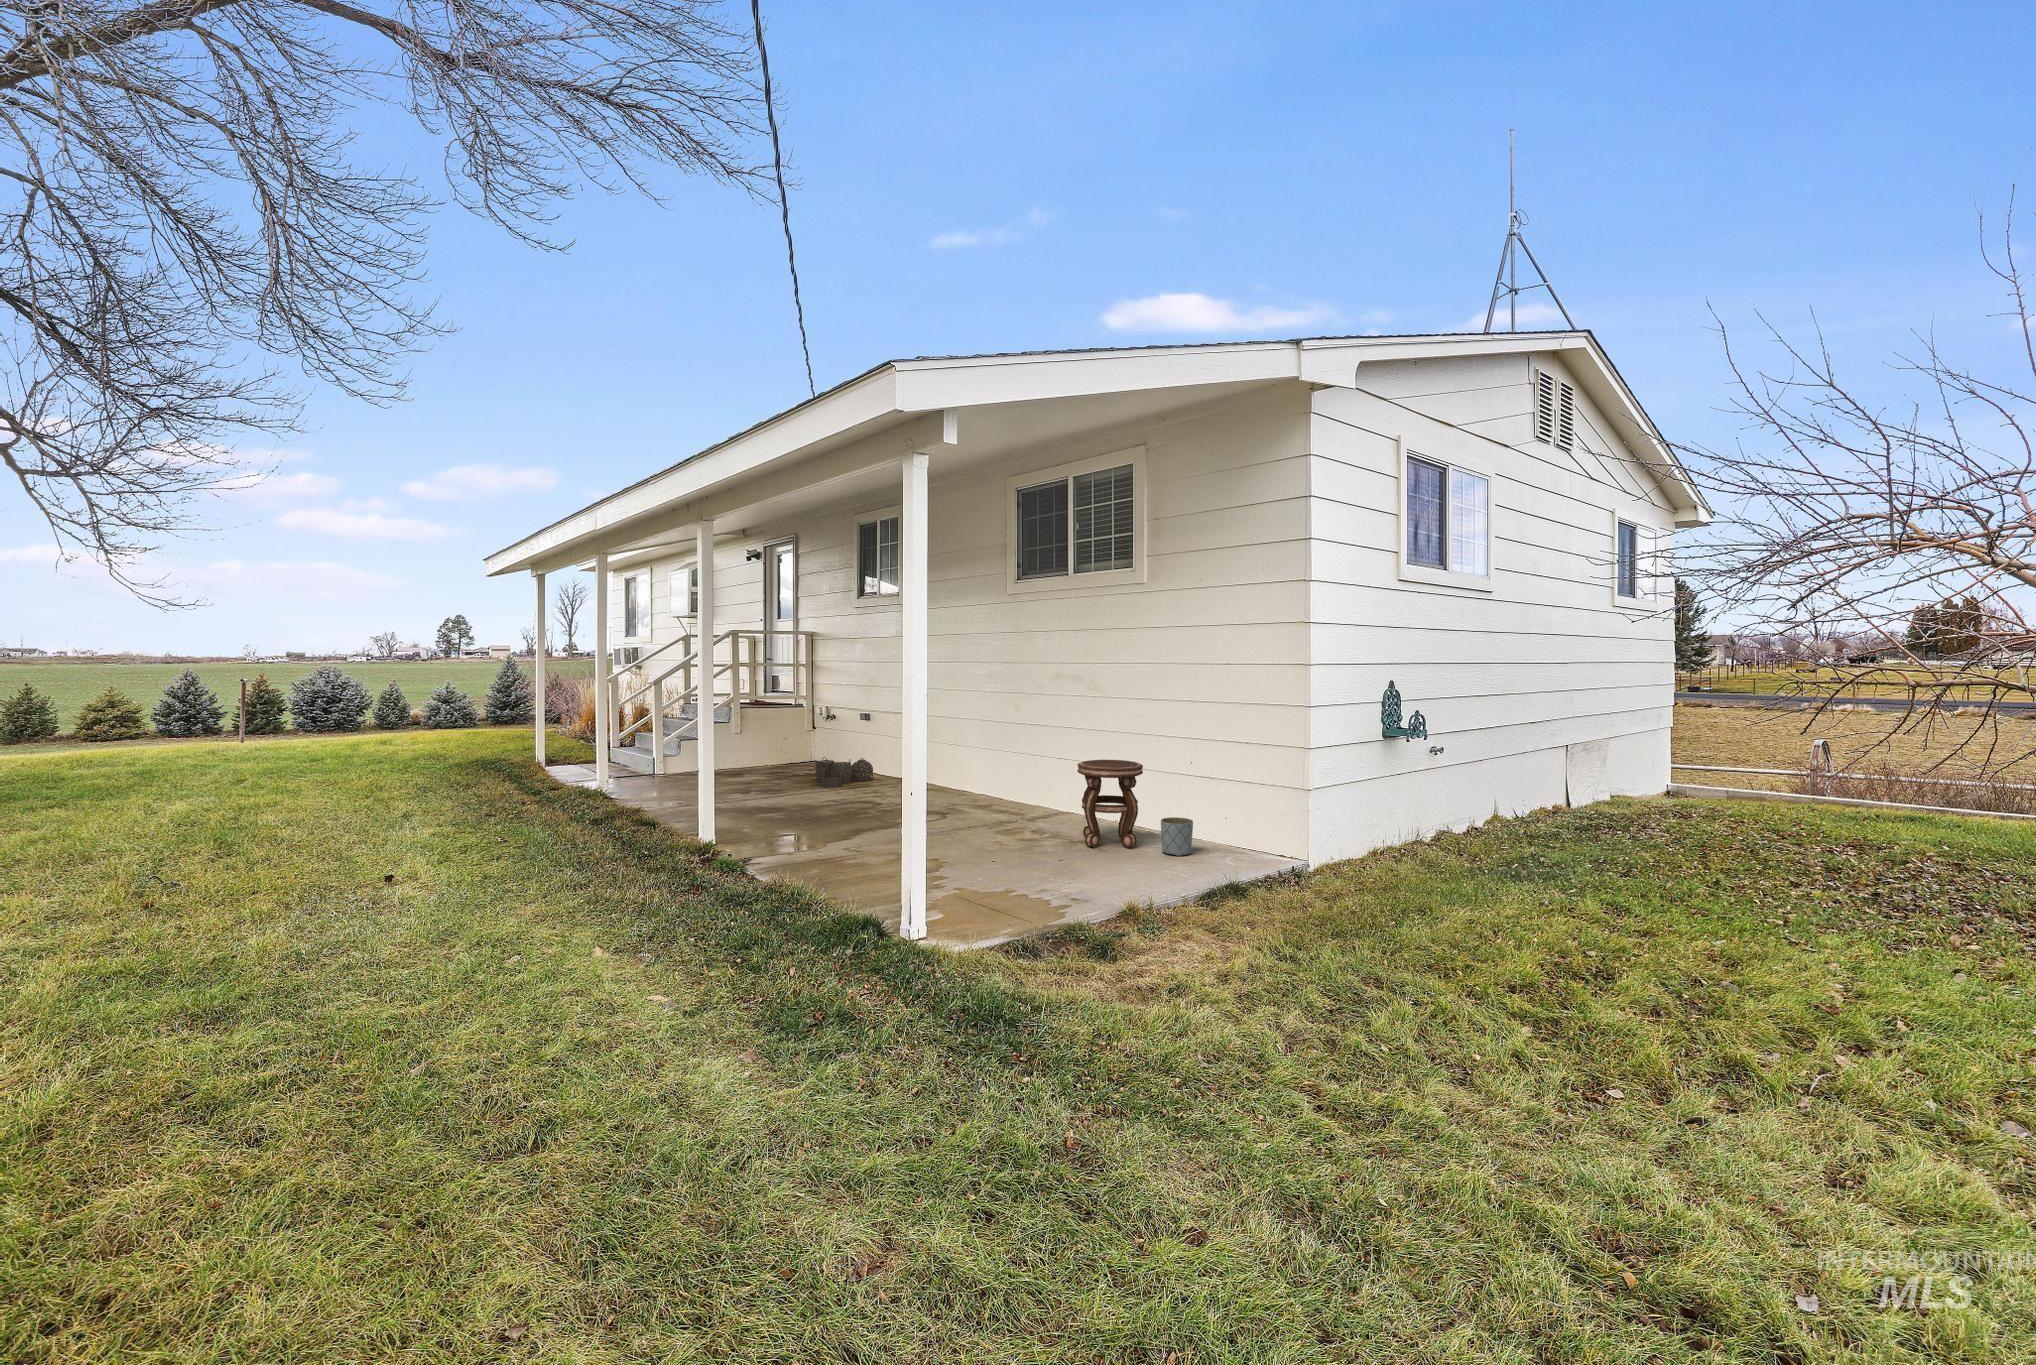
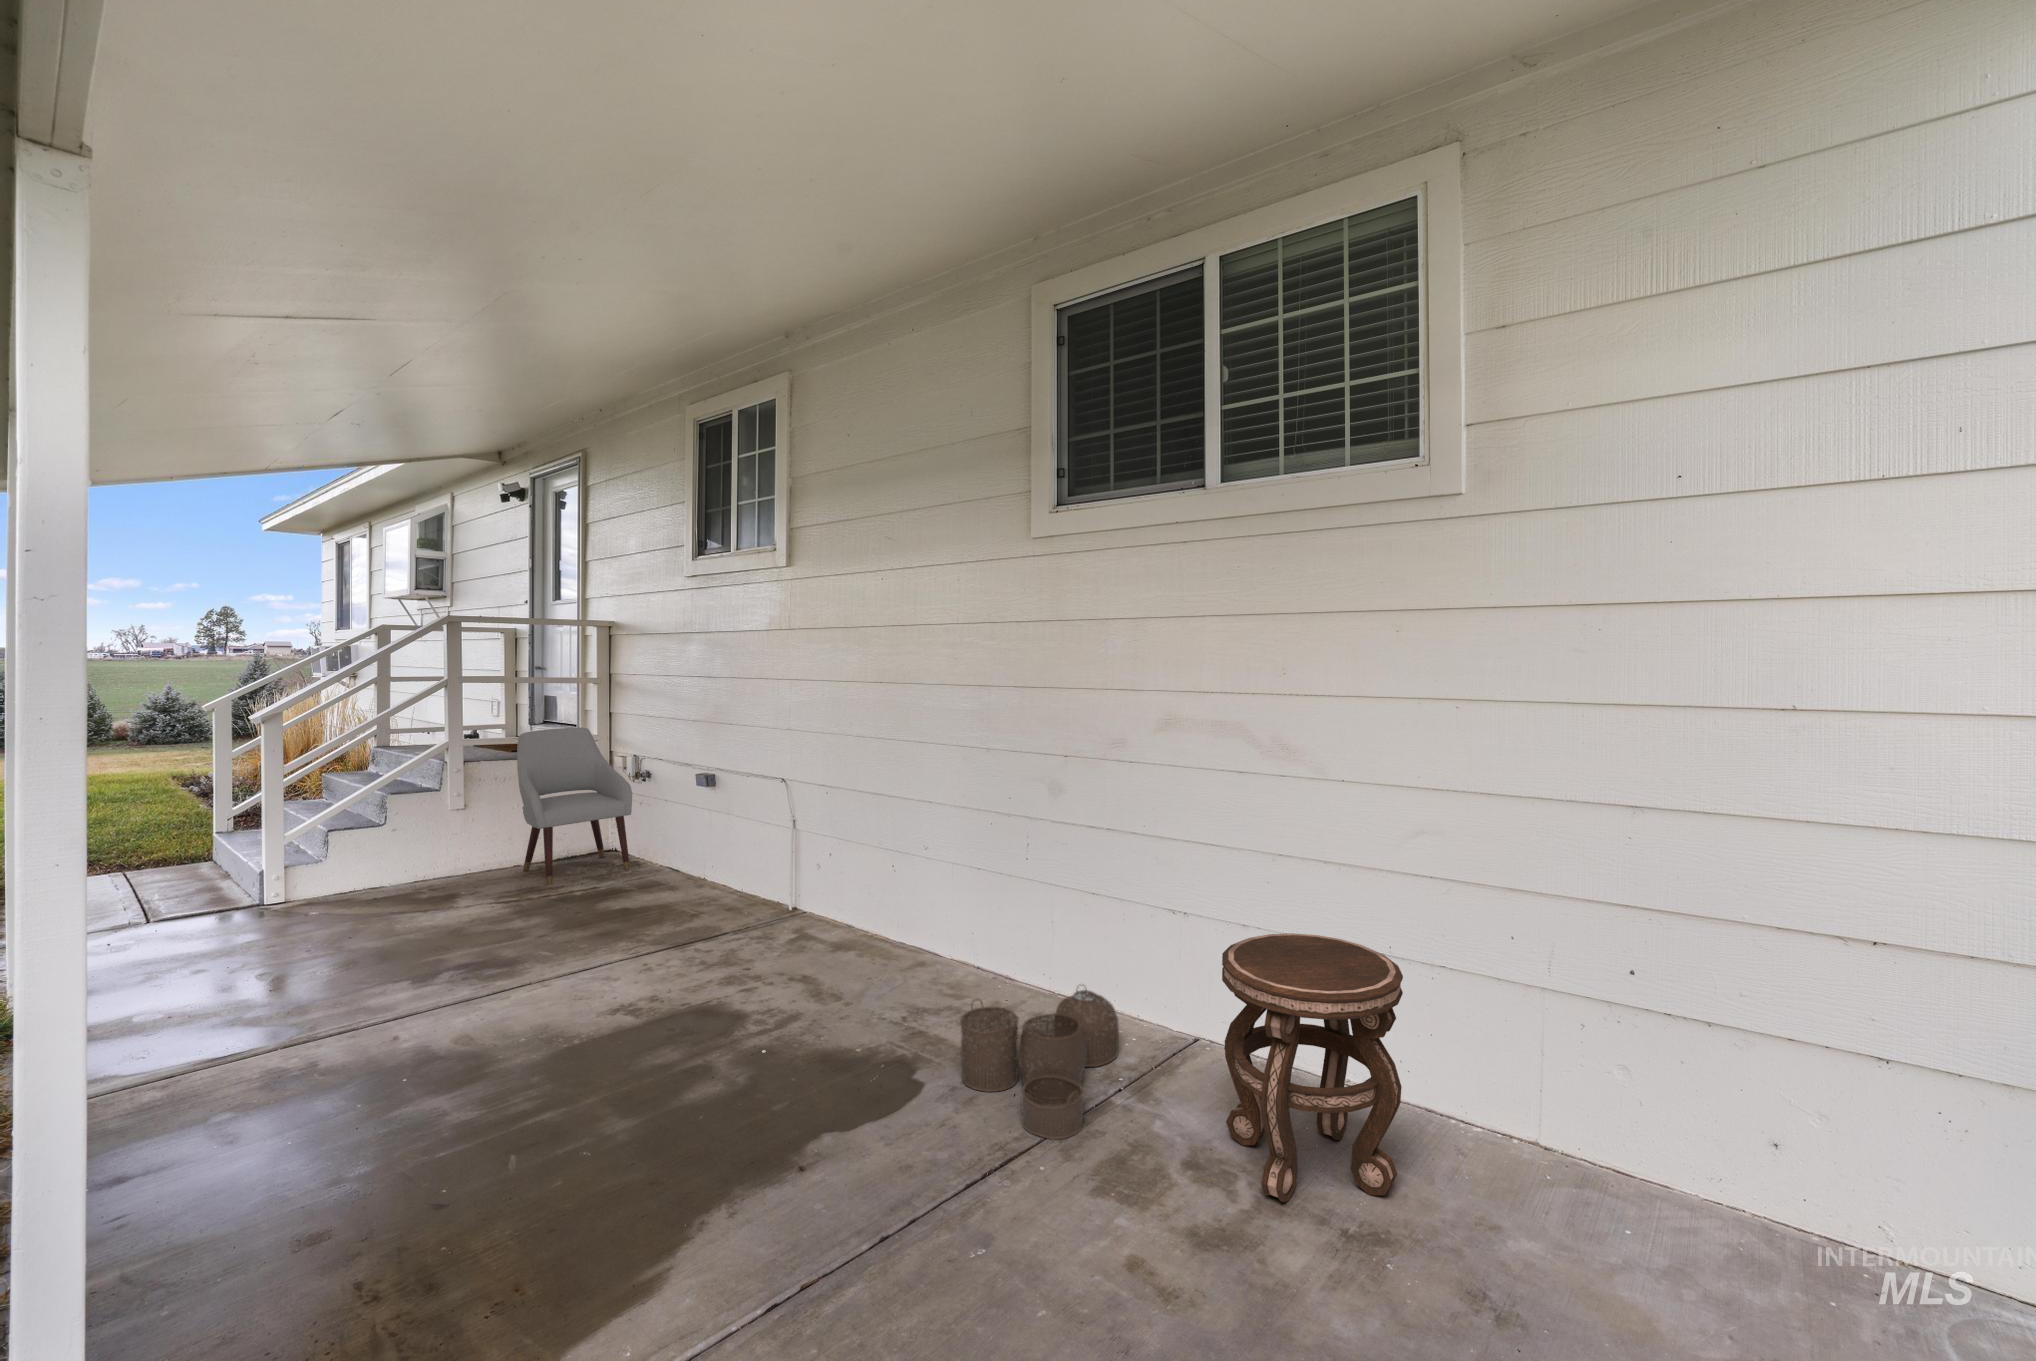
chair: none [765,692,825,774] -> present [517,728,632,885]
woven basket: present [815,757,873,788] -> present [960,987,1119,1140]
planter: present [1161,817,1193,856] -> none [1476,1109,1576,1244]

